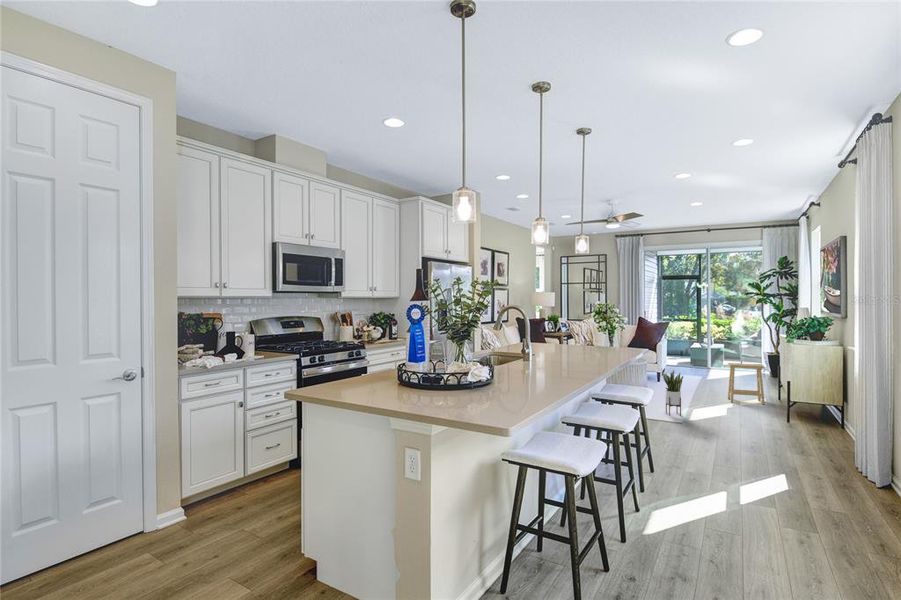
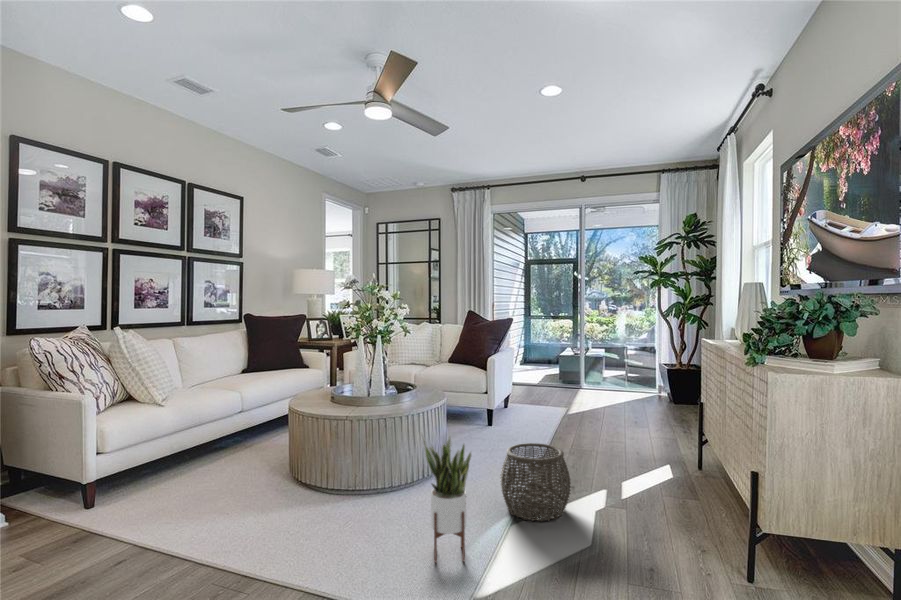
footstool: present [728,363,765,404] -> none [596,399,667,490]
woven basket: none [686,379,720,409] -> present [500,443,571,521]

